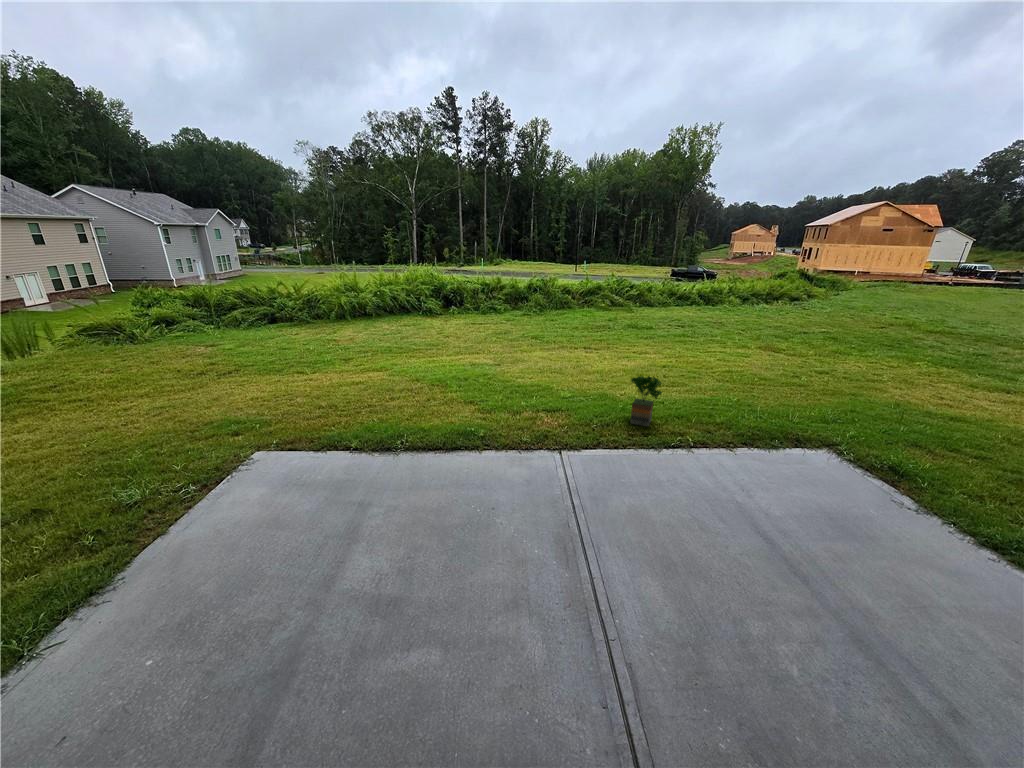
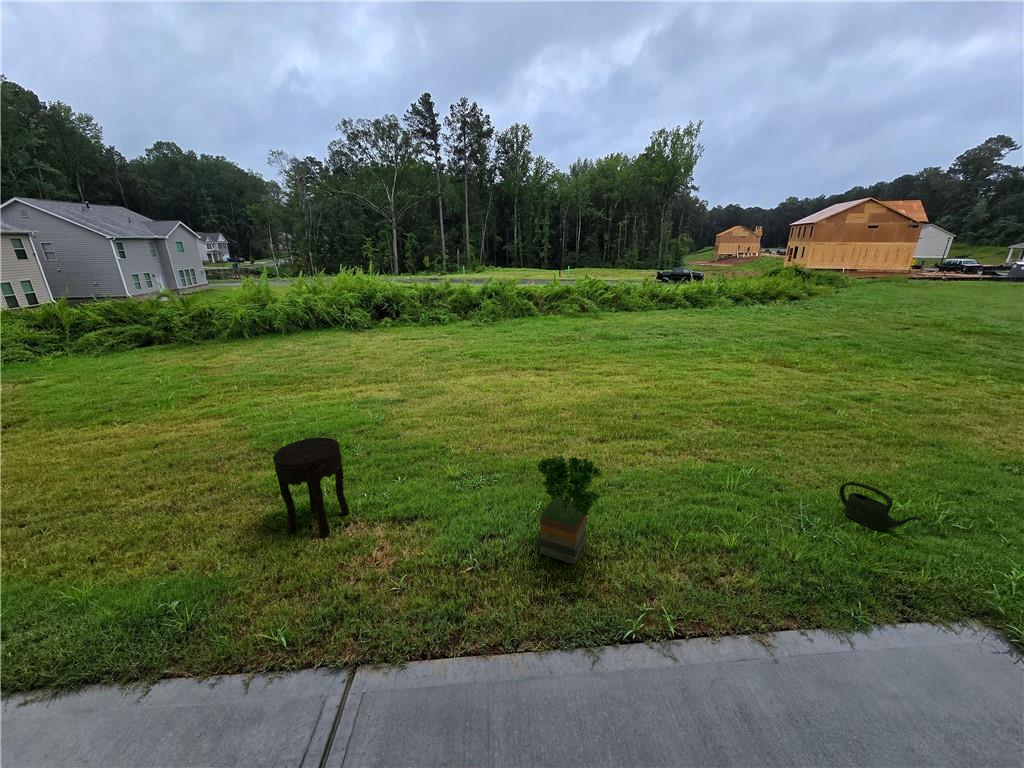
side table: none [497,369,527,417] -> present [273,438,349,537]
watering can: none [782,398,816,420] -> present [839,482,922,530]

